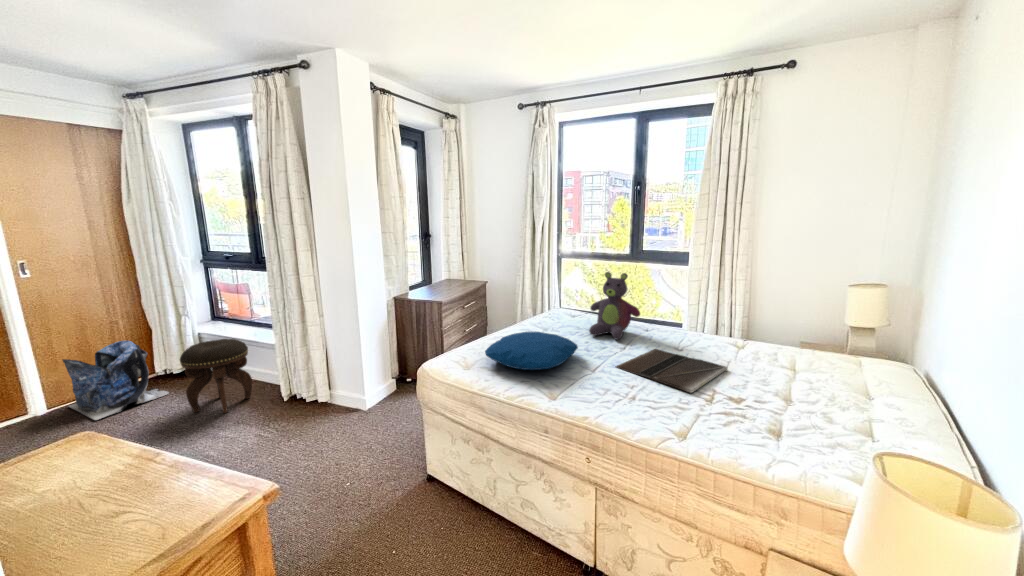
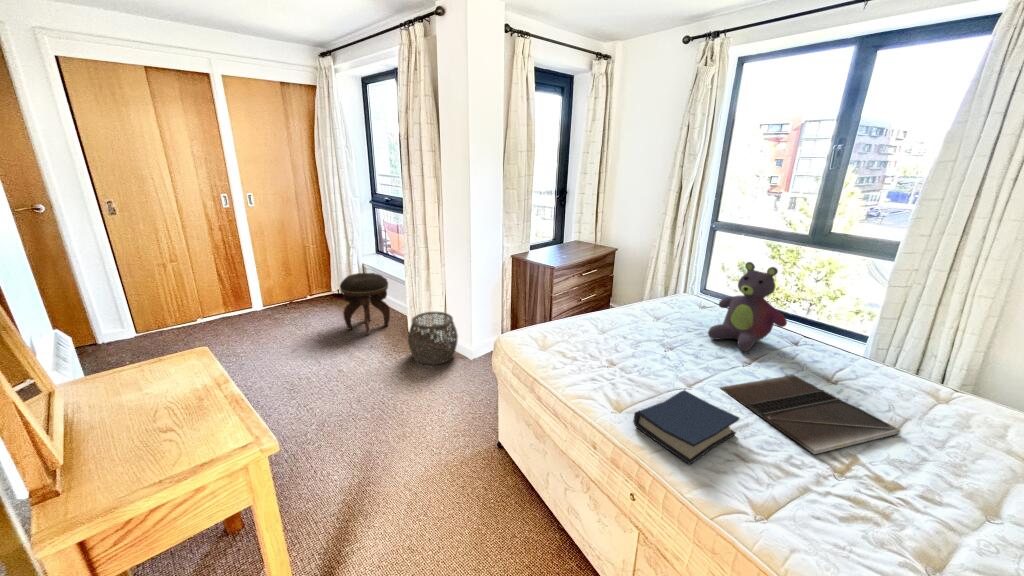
pillow: present [485,331,578,370] -> none [564,320,678,372]
backpack: present [63,341,169,420] -> none [275,263,338,321]
woven basket: none [289,366,349,428] -> present [408,312,458,365]
hardback book: none [571,371,642,421] -> present [633,390,739,464]

